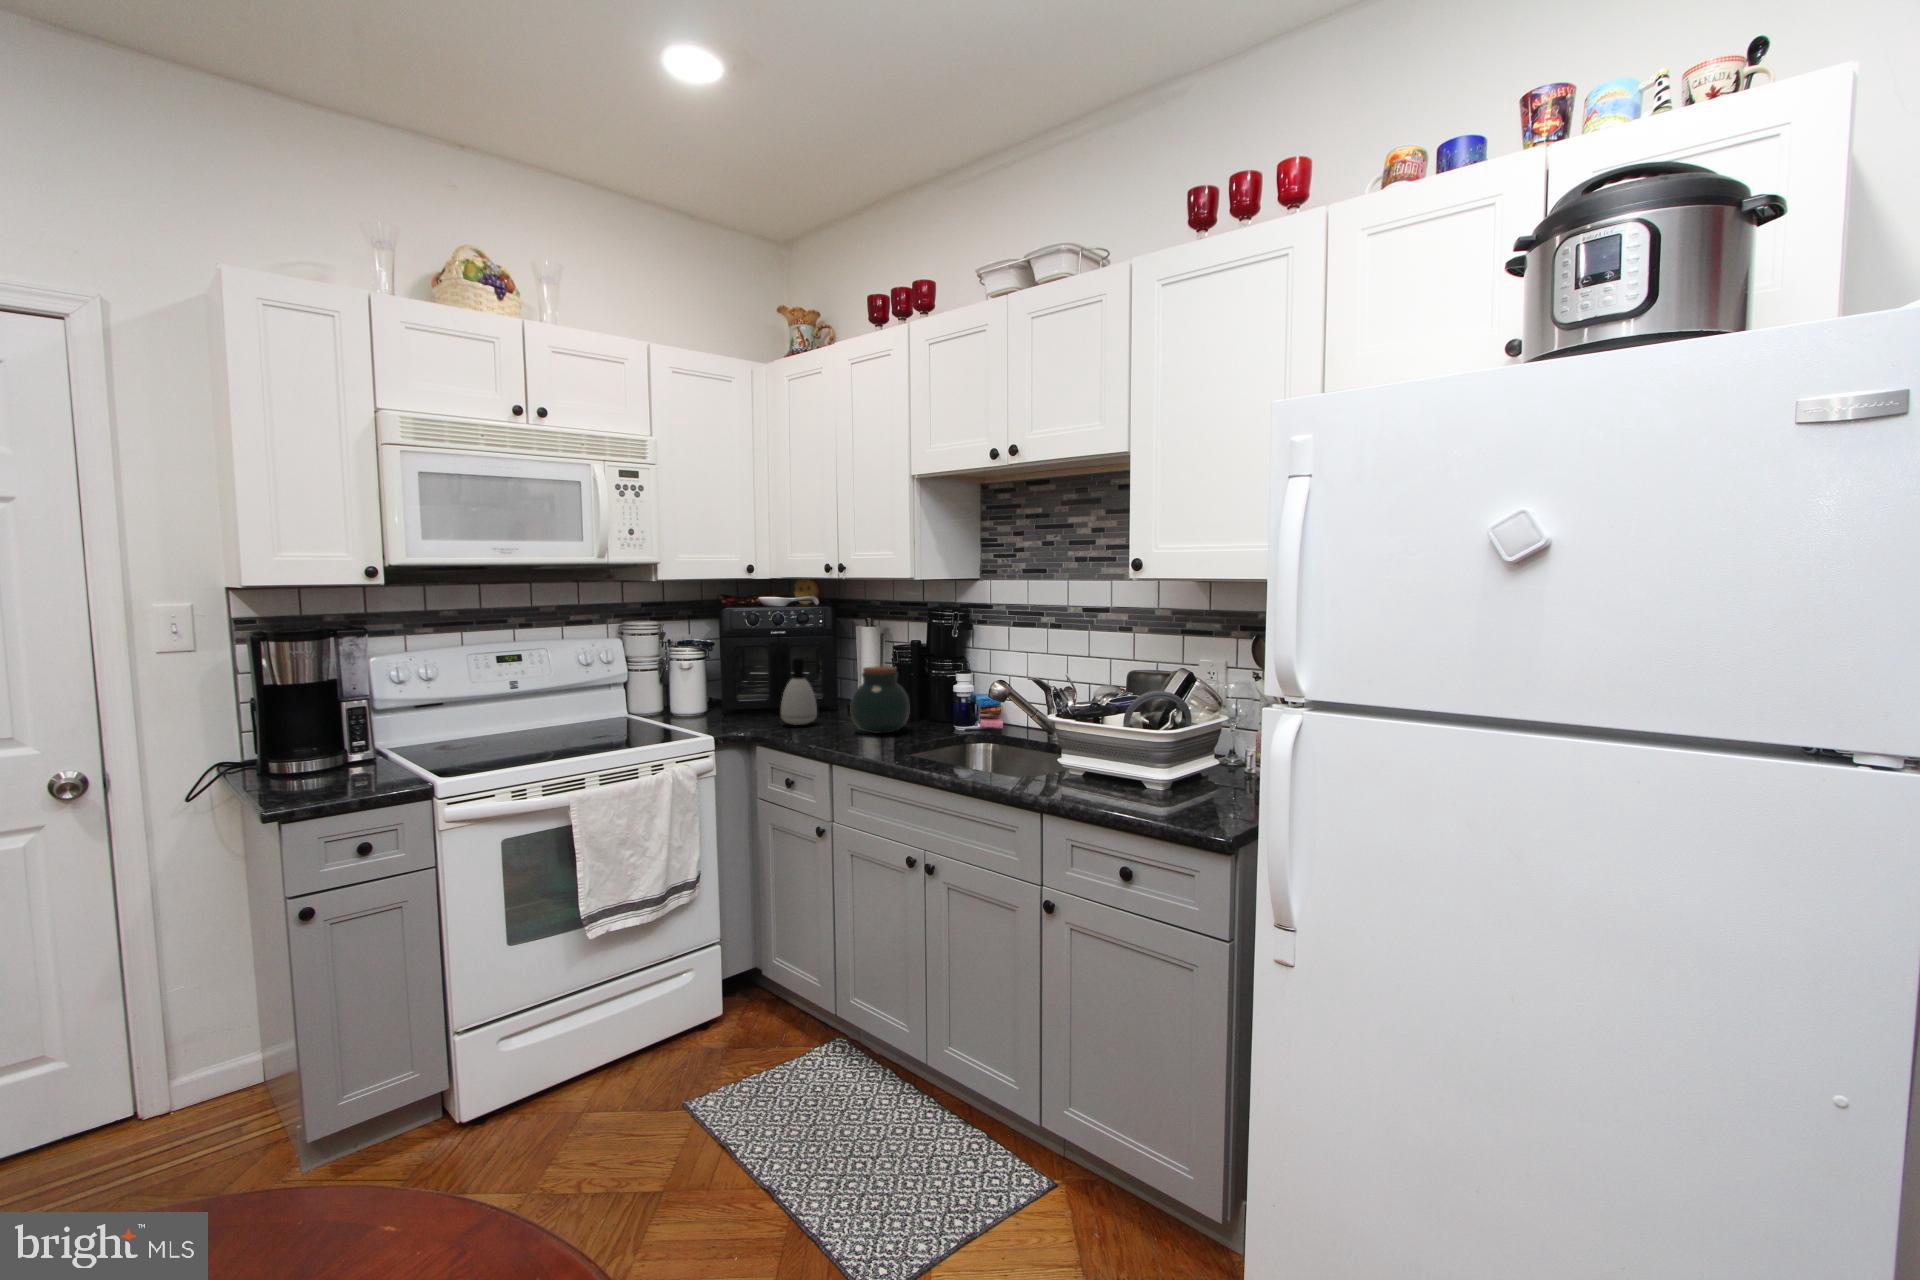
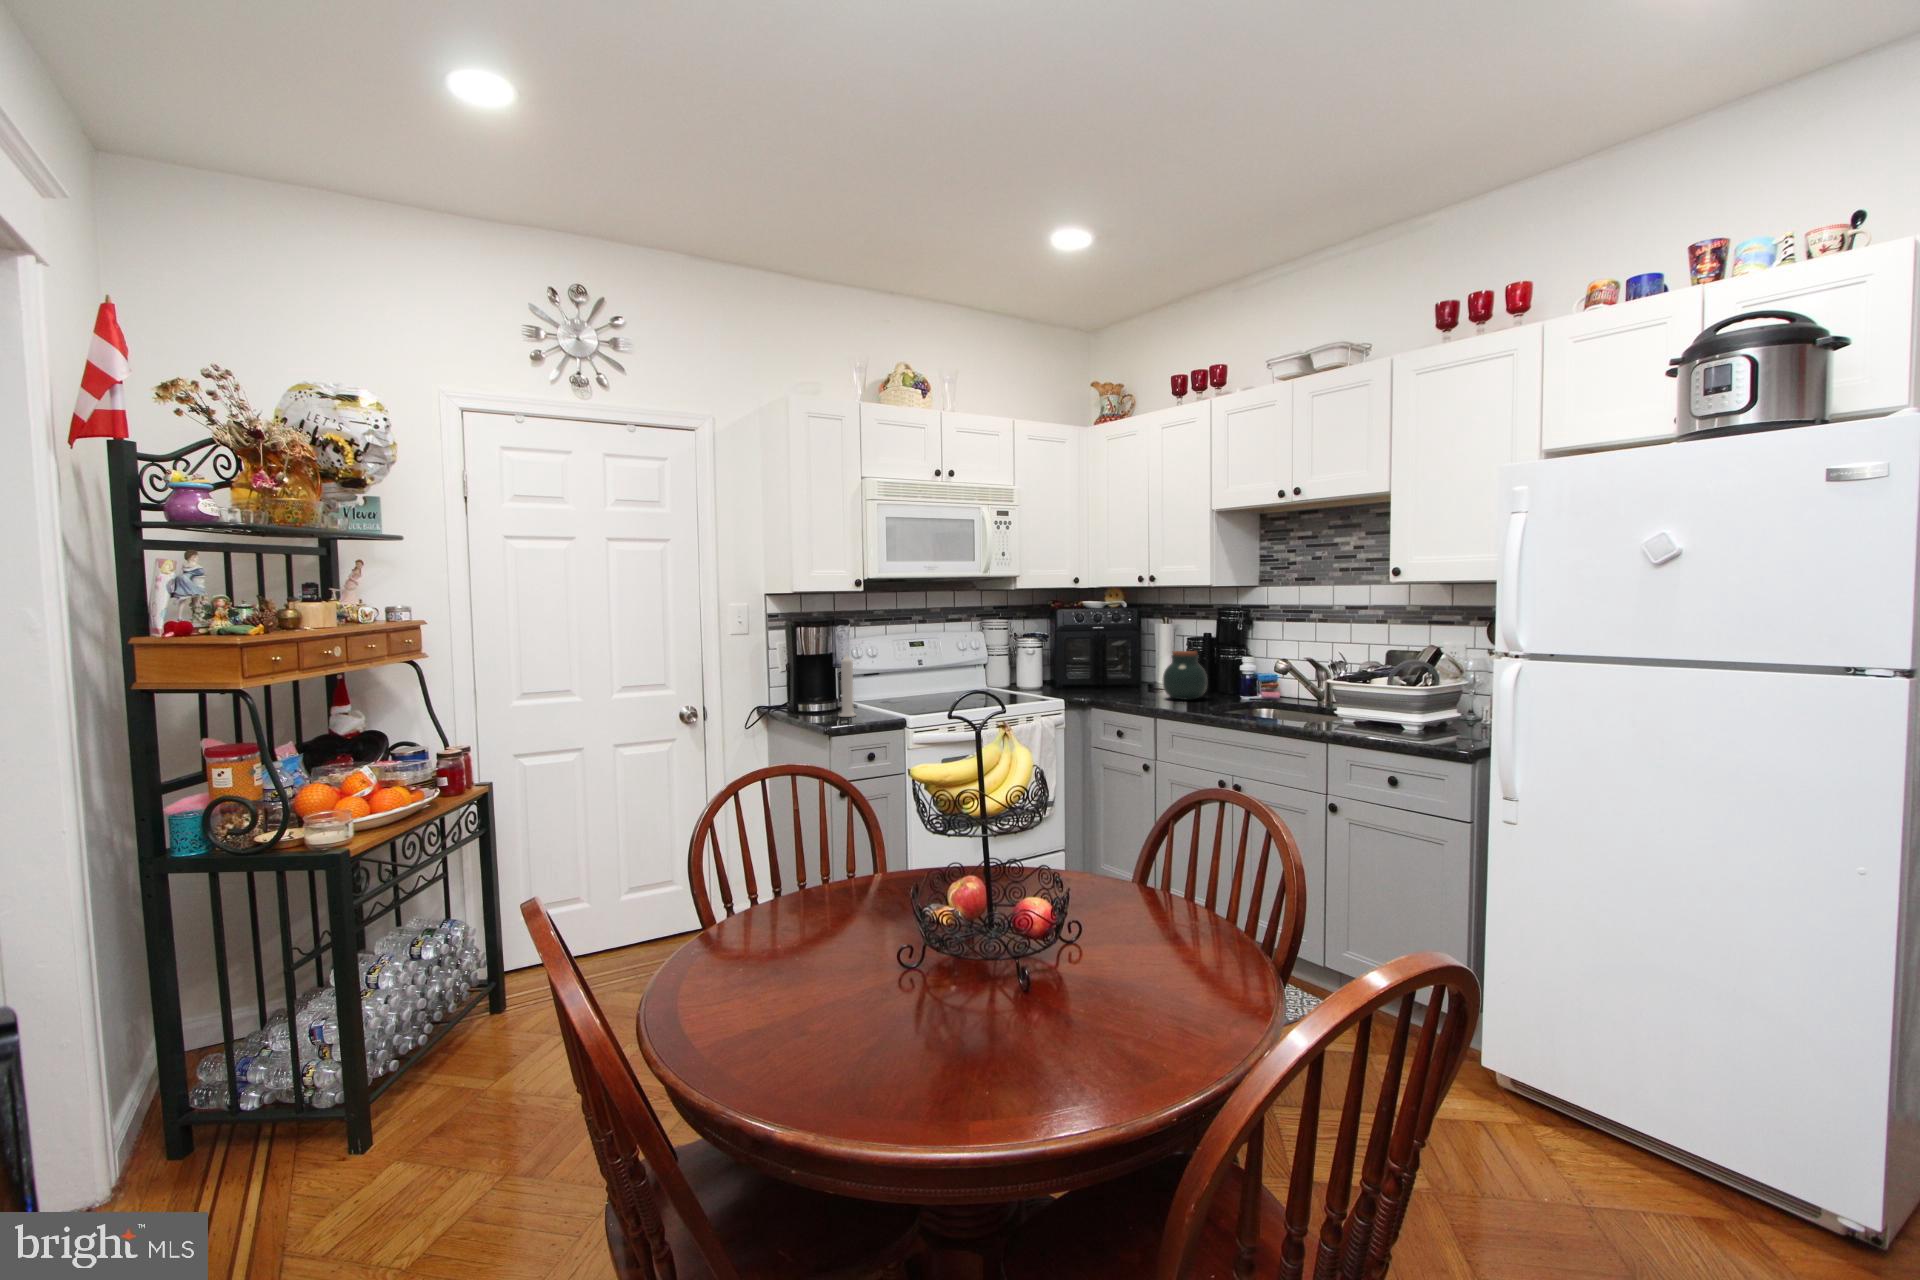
soap dispenser: present [781,658,817,725] -> none [1106,645,1134,694]
candle: none [319,684,354,787] -> present [839,654,856,717]

